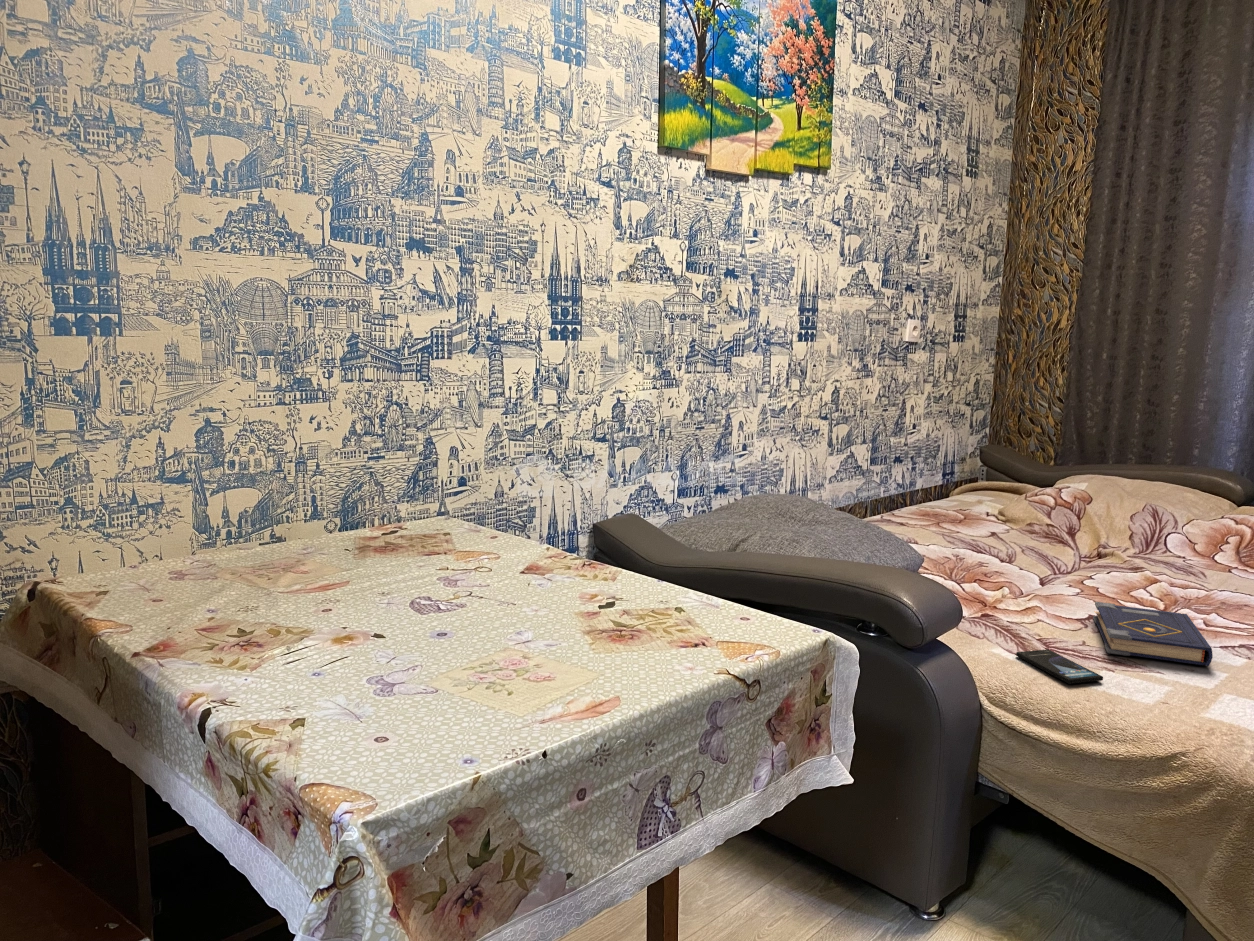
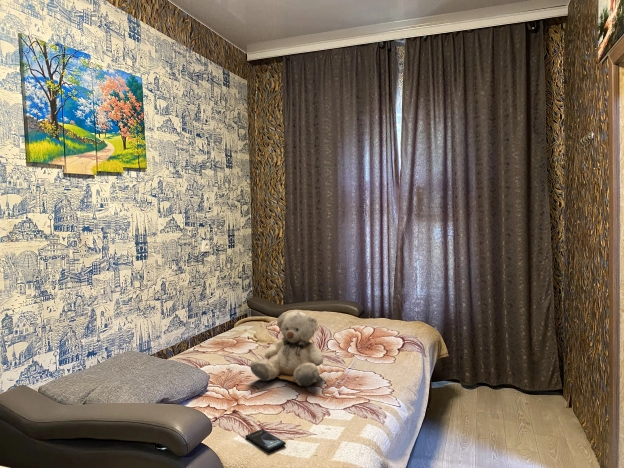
teddy bear: none [1009,459,1170,605] -> present [251,311,323,386]
book: present [1093,602,1213,666] -> none [288,390,337,423]

